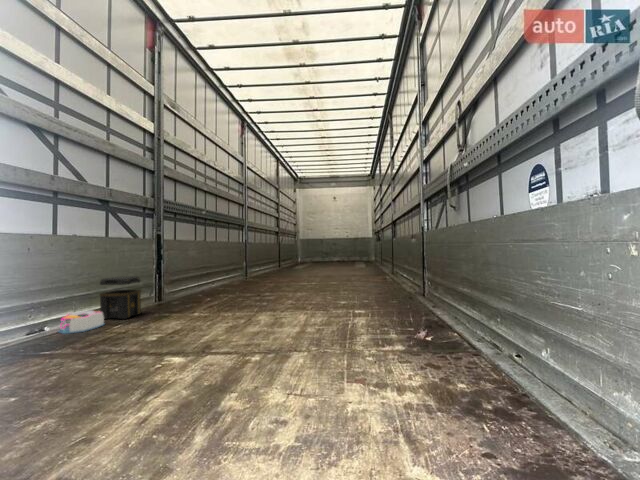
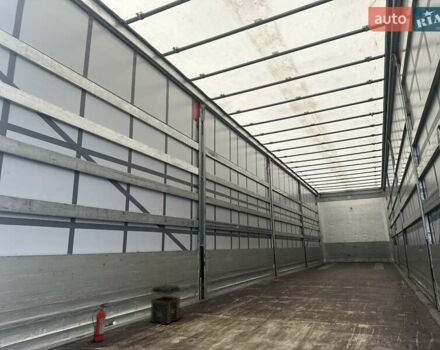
fire extinguisher: none [26,294,47,340] -> present [93,303,107,341]
storage bin: present [58,310,104,334] -> none [115,316,149,337]

